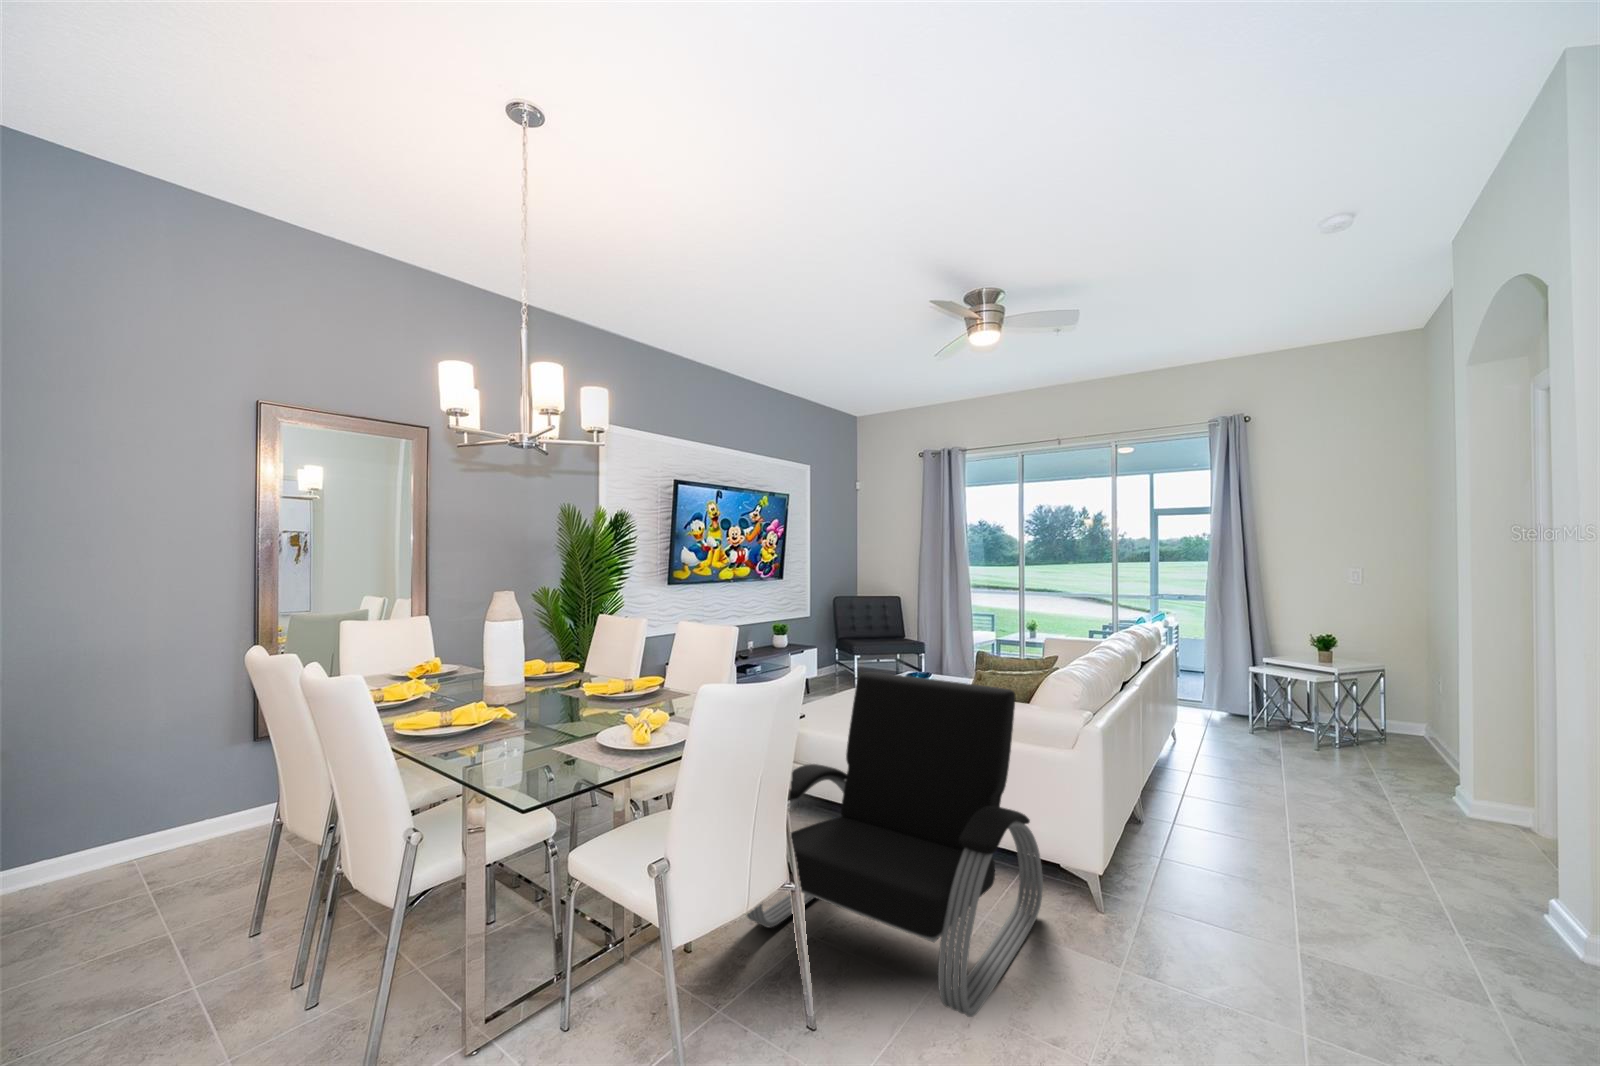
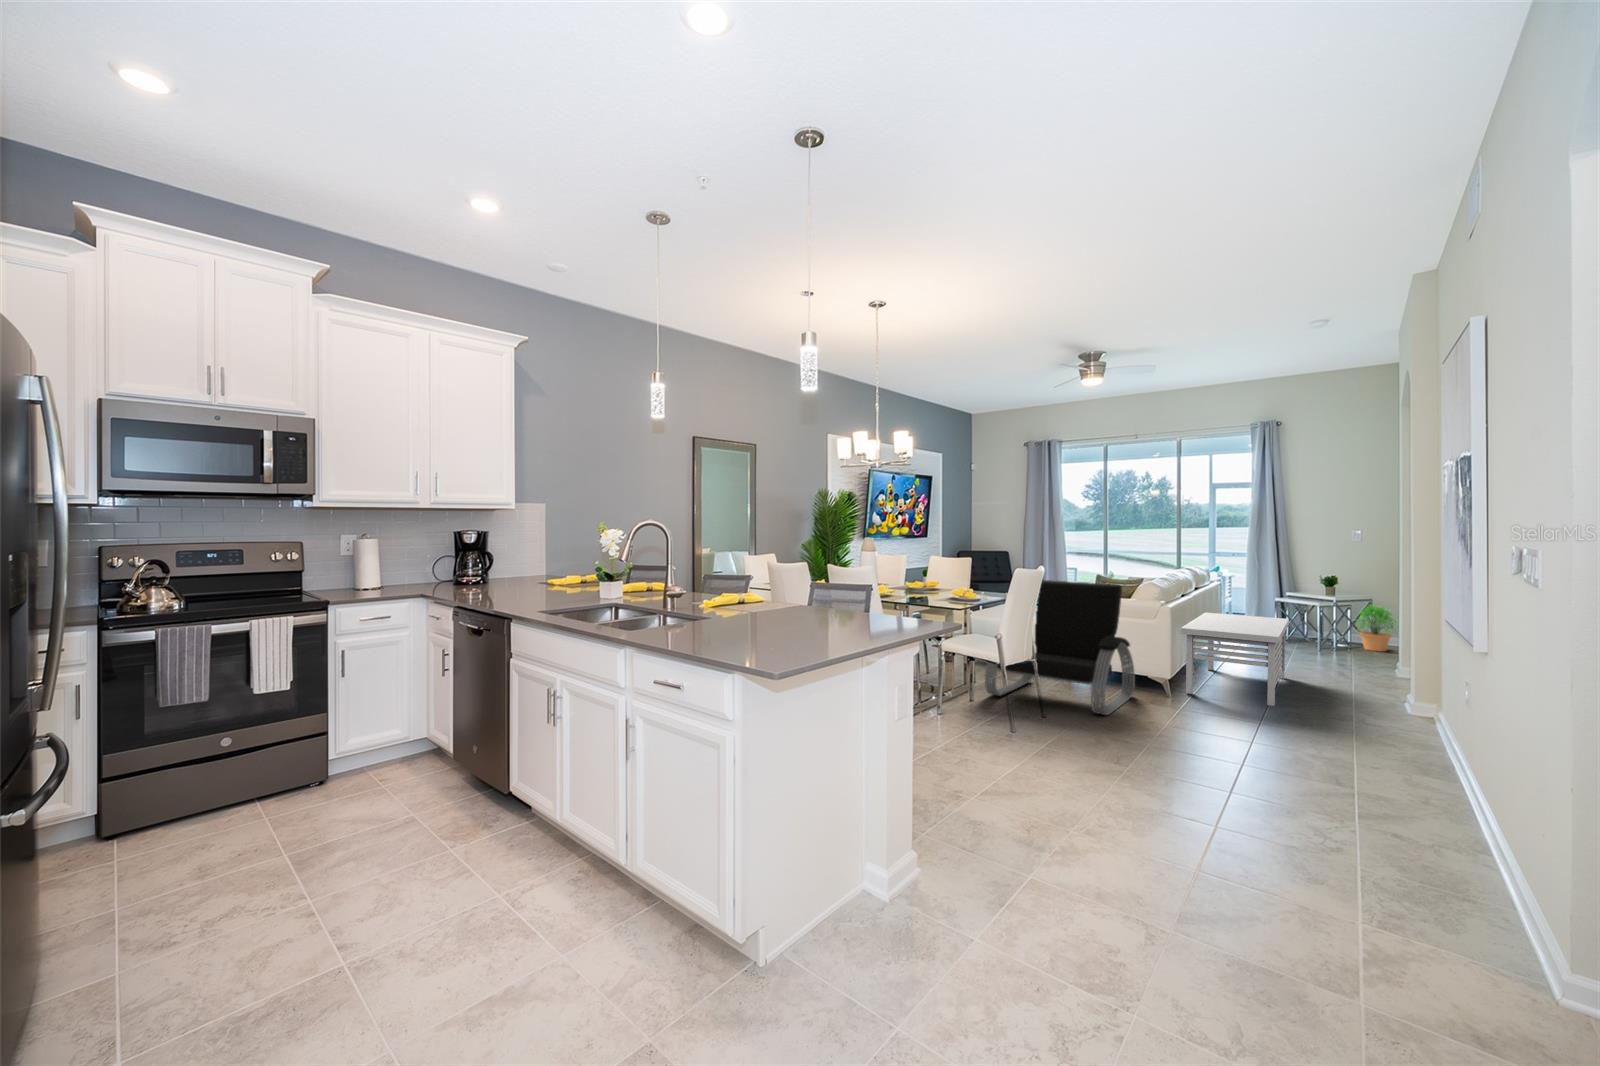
potted plant: none [1364,680,1437,754] -> present [1357,604,1396,651]
storage bench: none [1127,714,1325,950] -> present [1181,613,1289,706]

